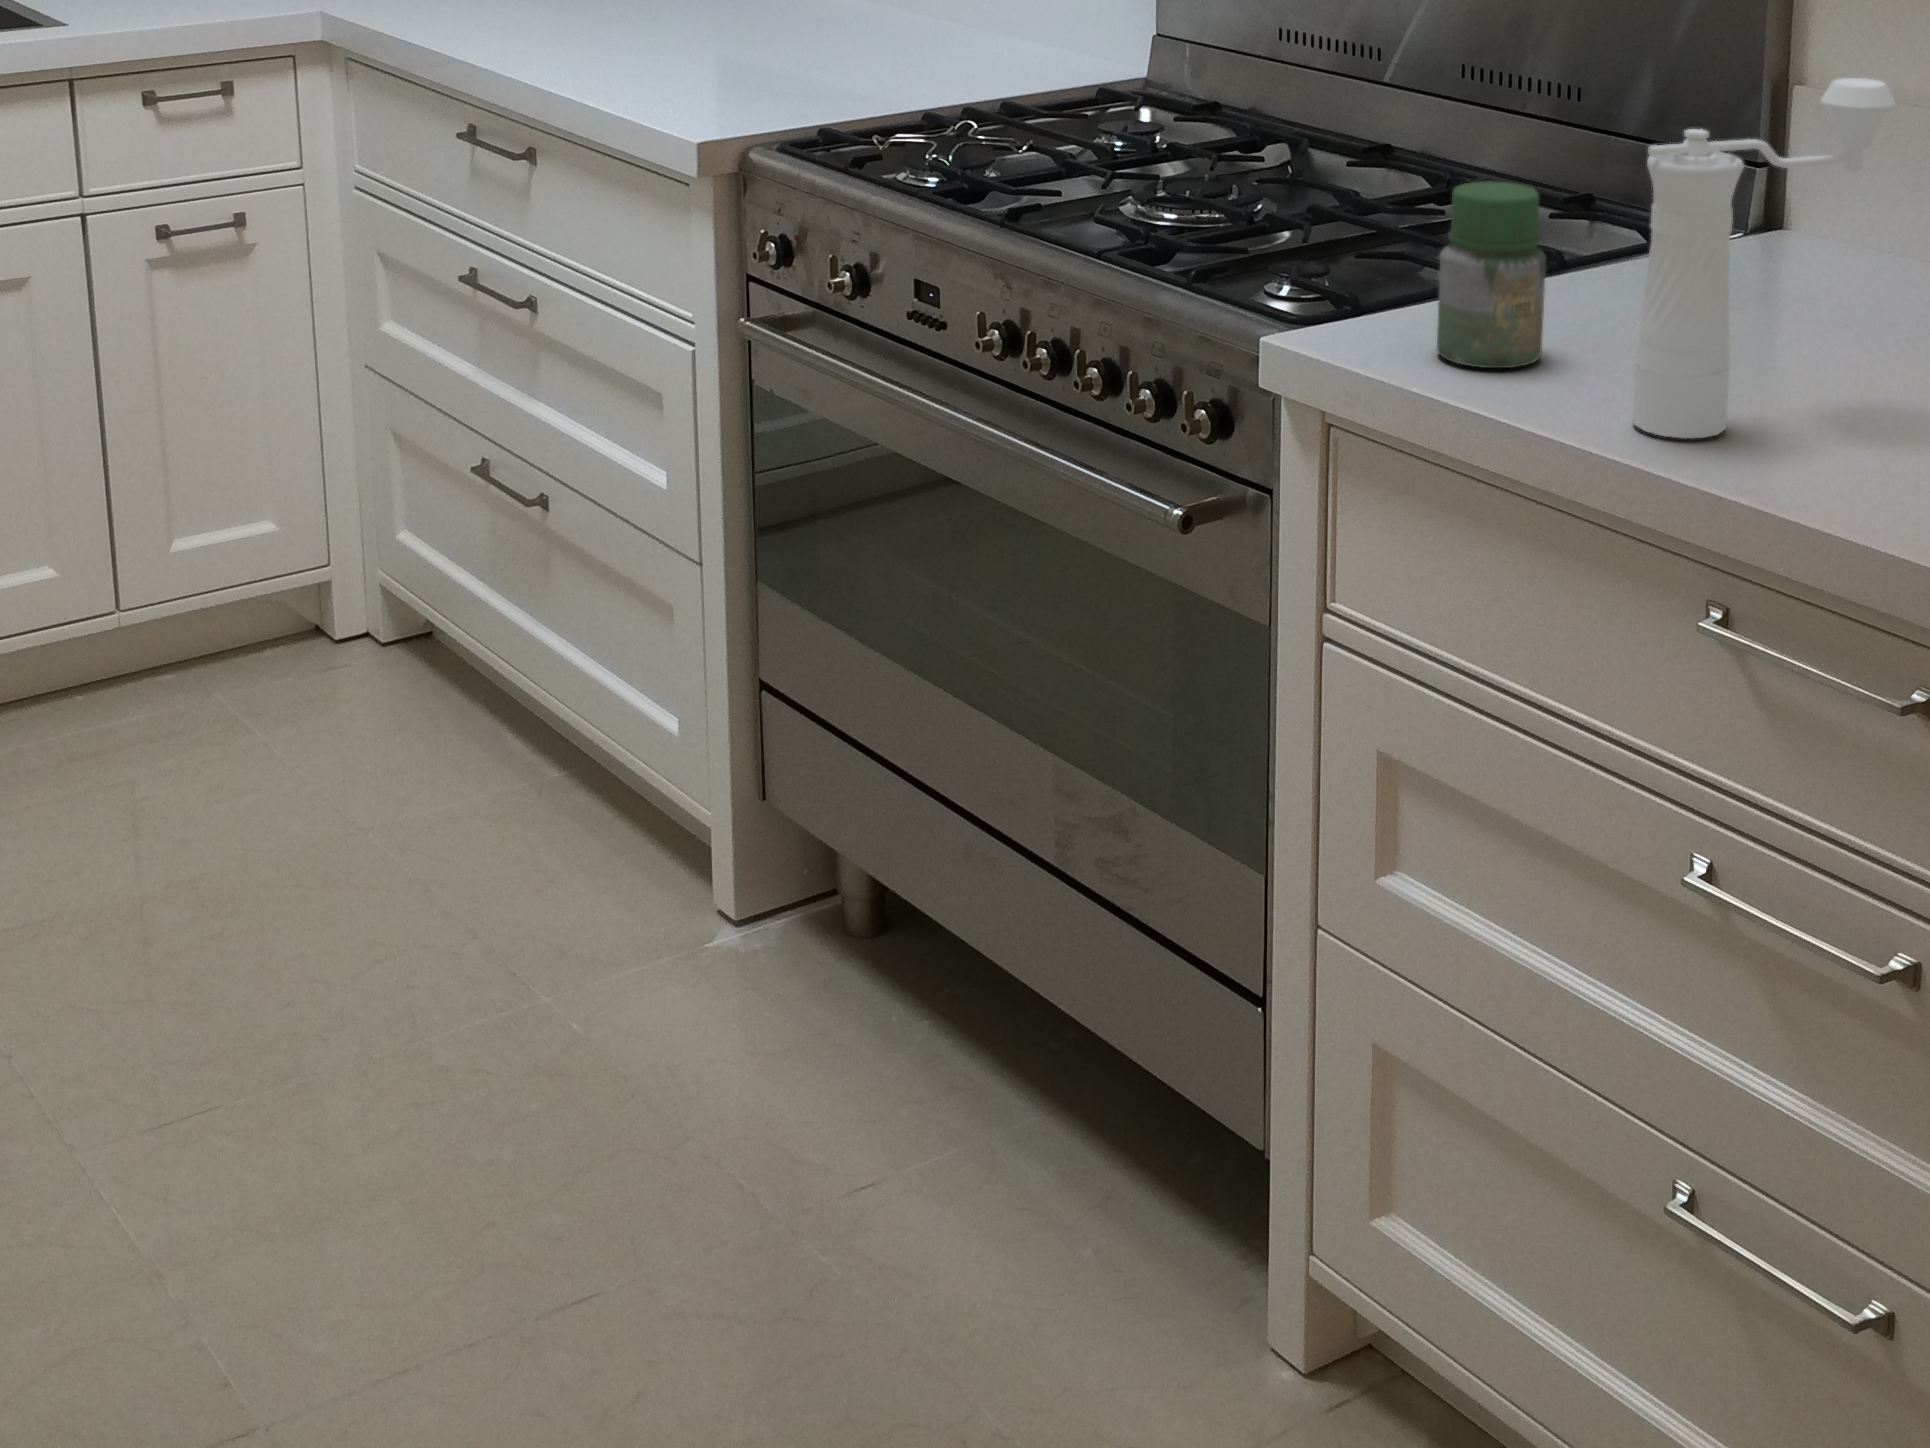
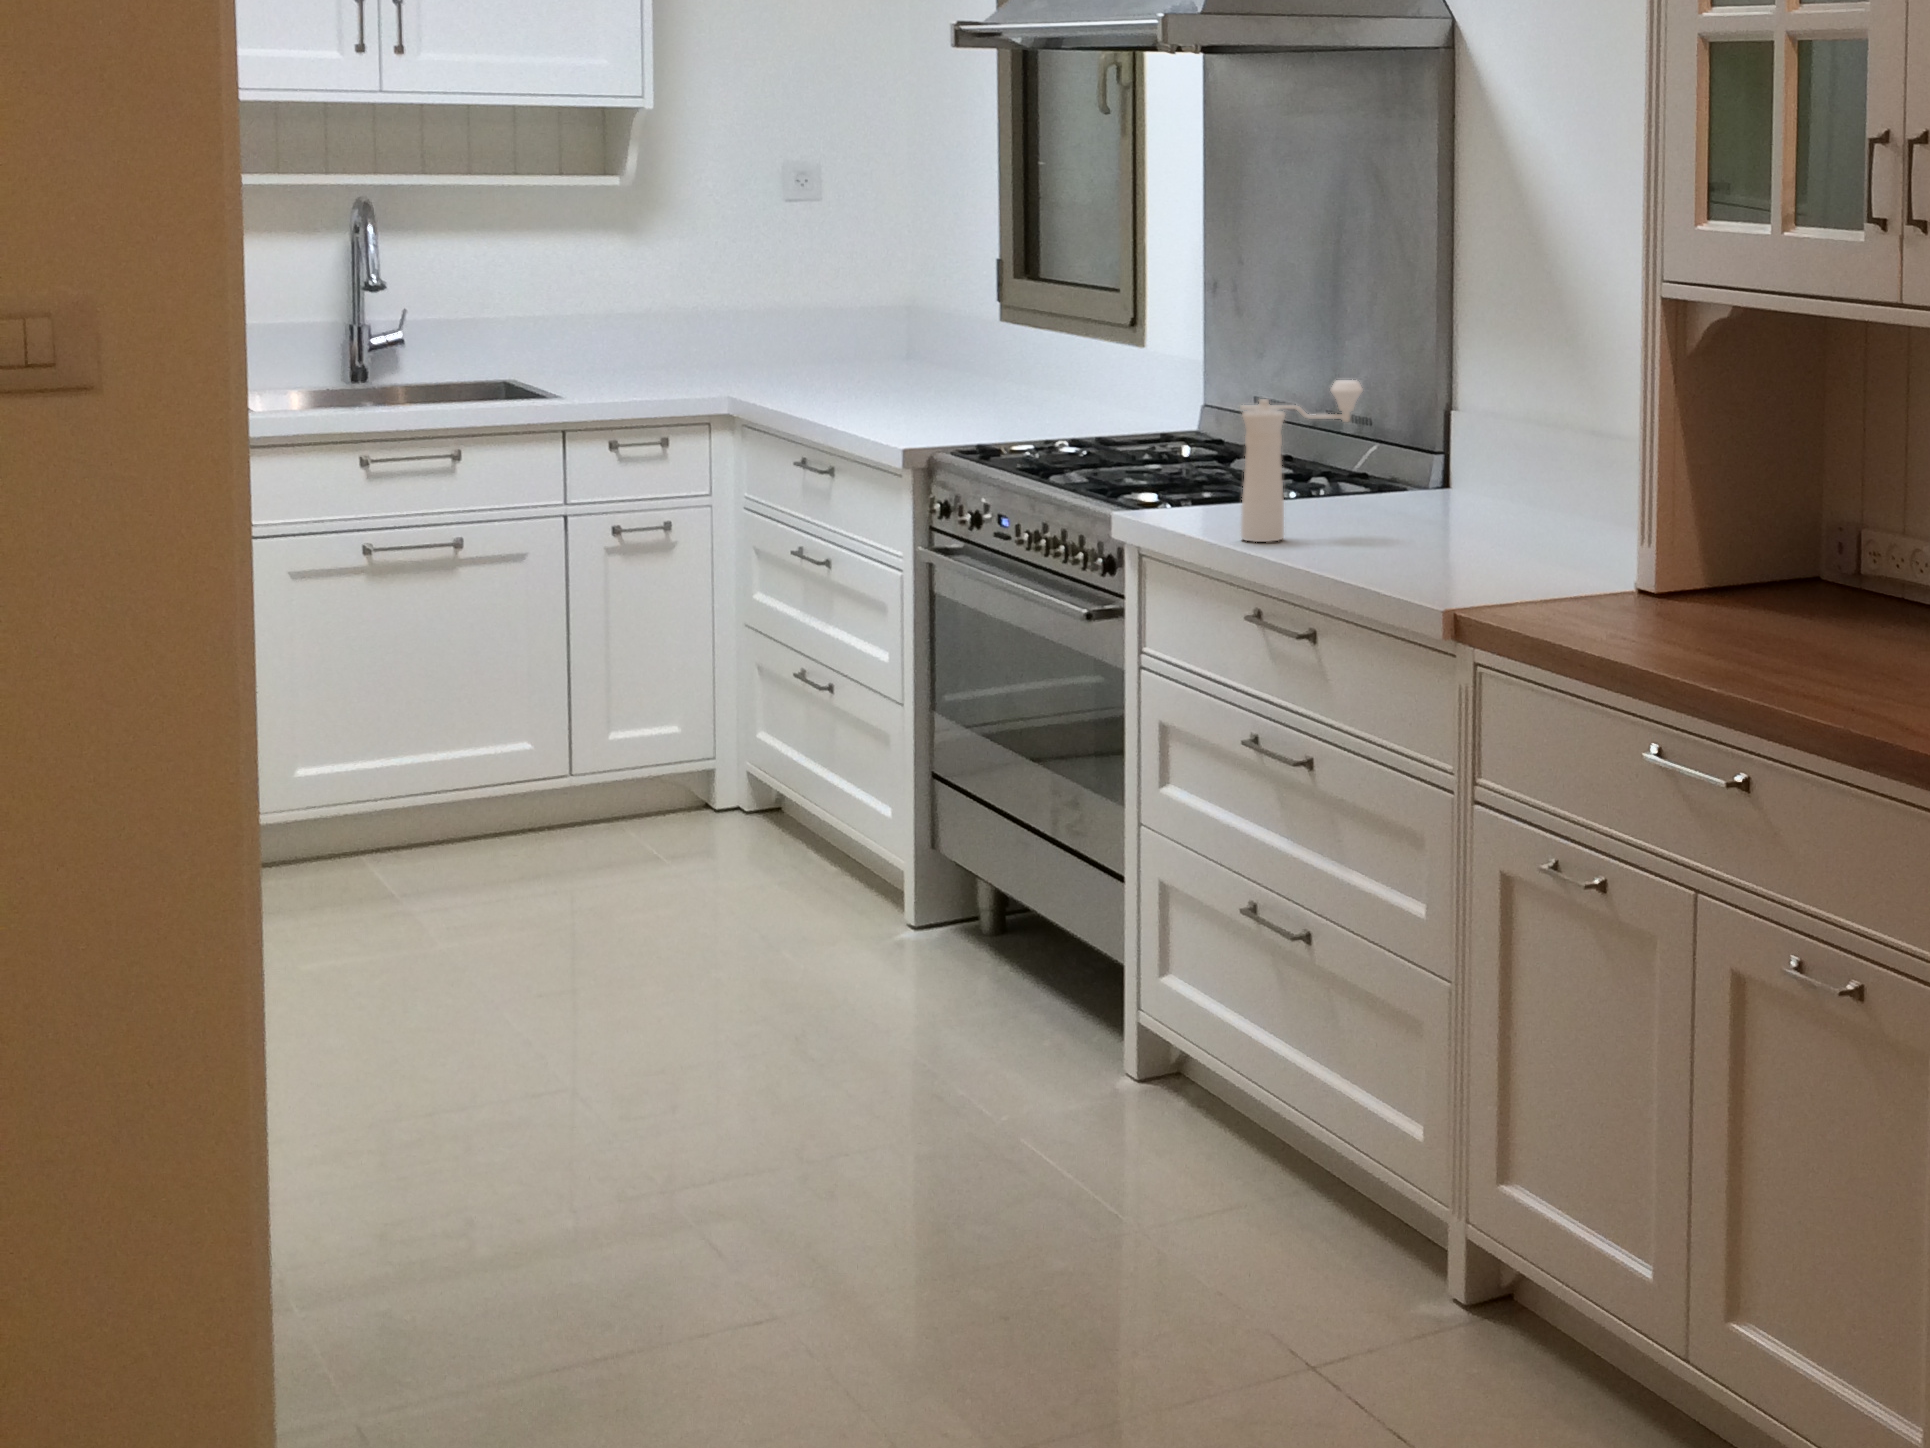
jar: present [1437,181,1546,368] -> none [1186,436,1237,524]

